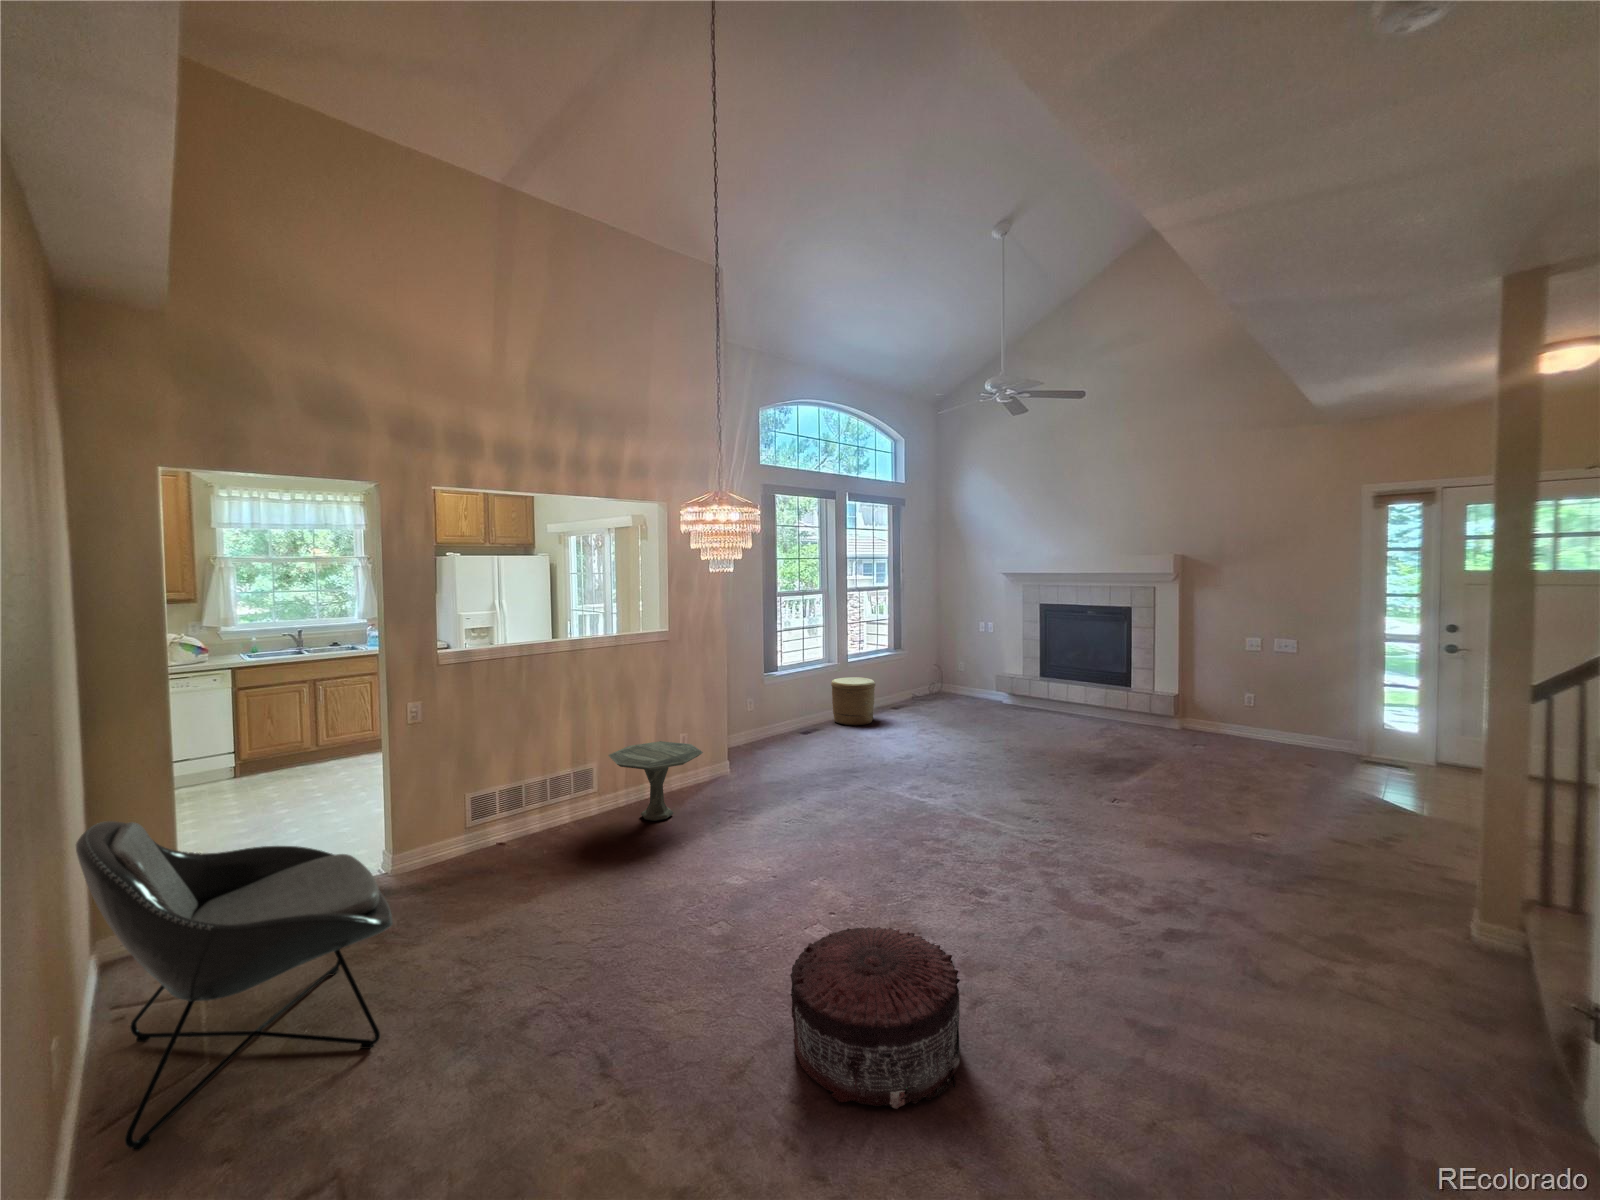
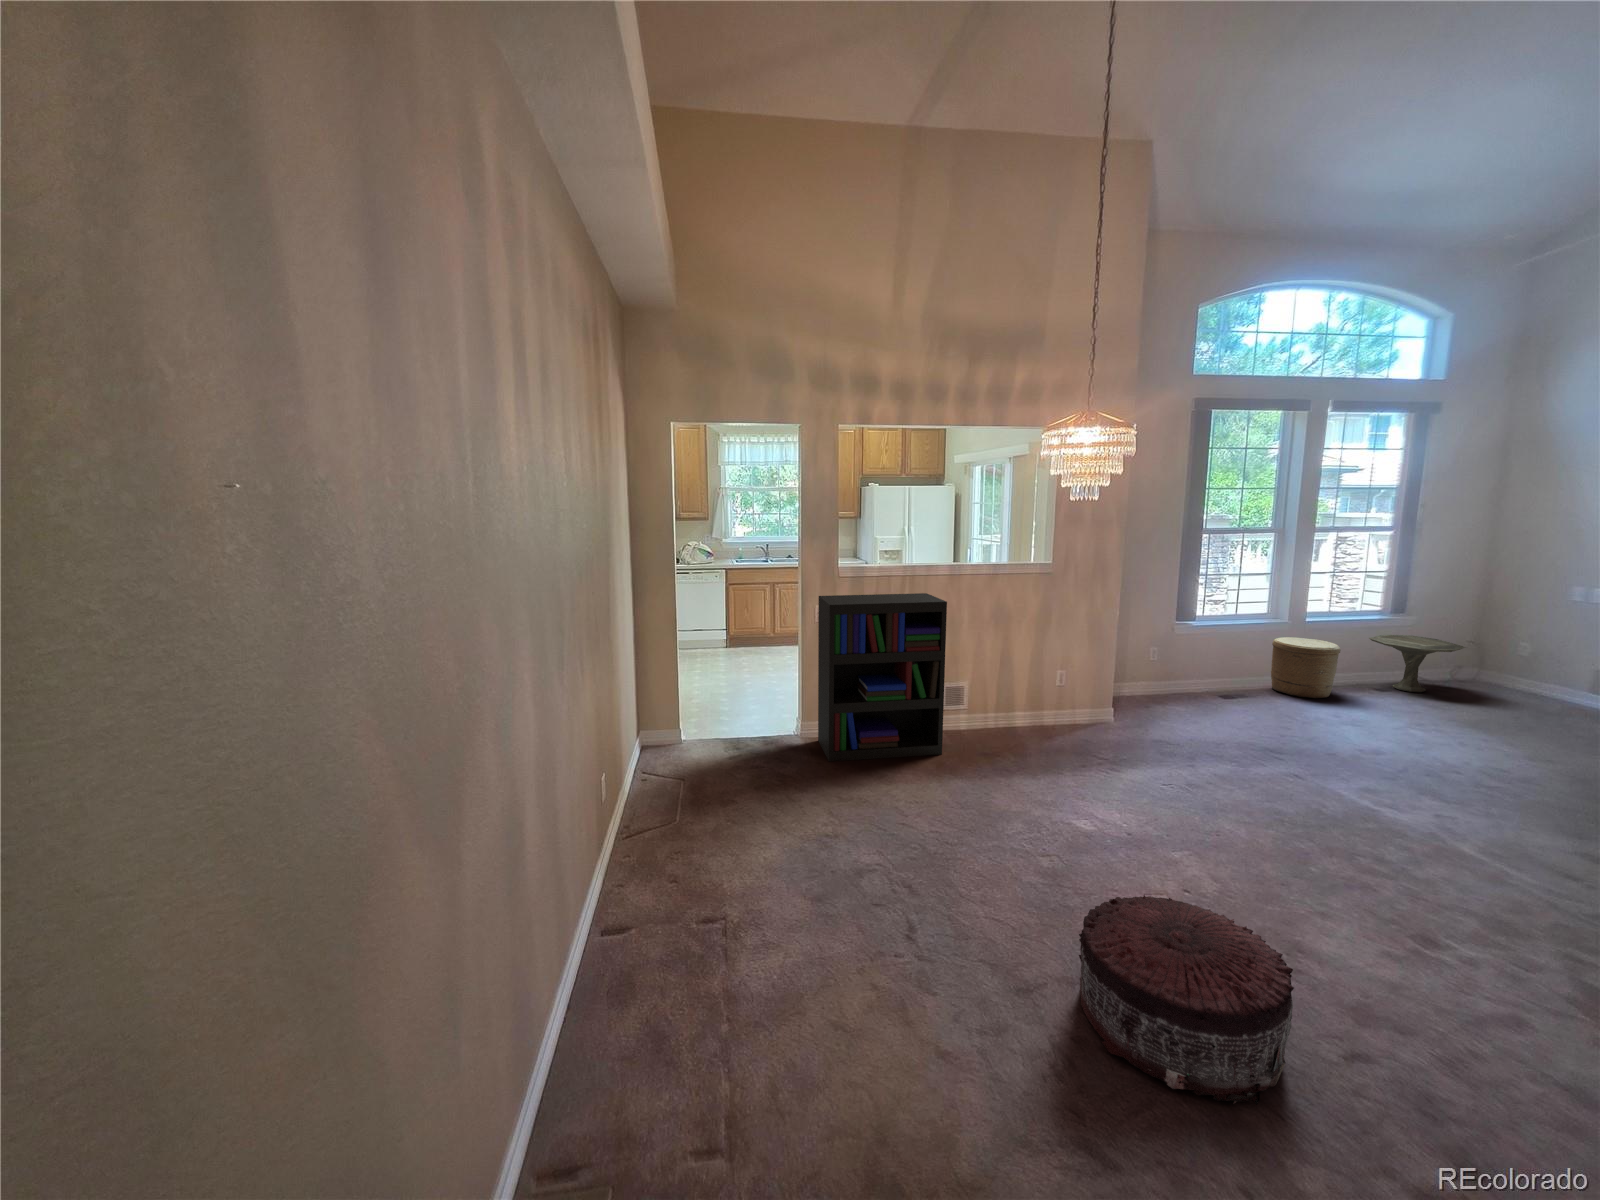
bookshelf: none [411,673,579,894] -> present [818,593,947,761]
side table: present [609,741,703,821] -> present [1369,635,1465,692]
lounge chair: present [76,821,393,1151] -> none [611,658,776,860]

